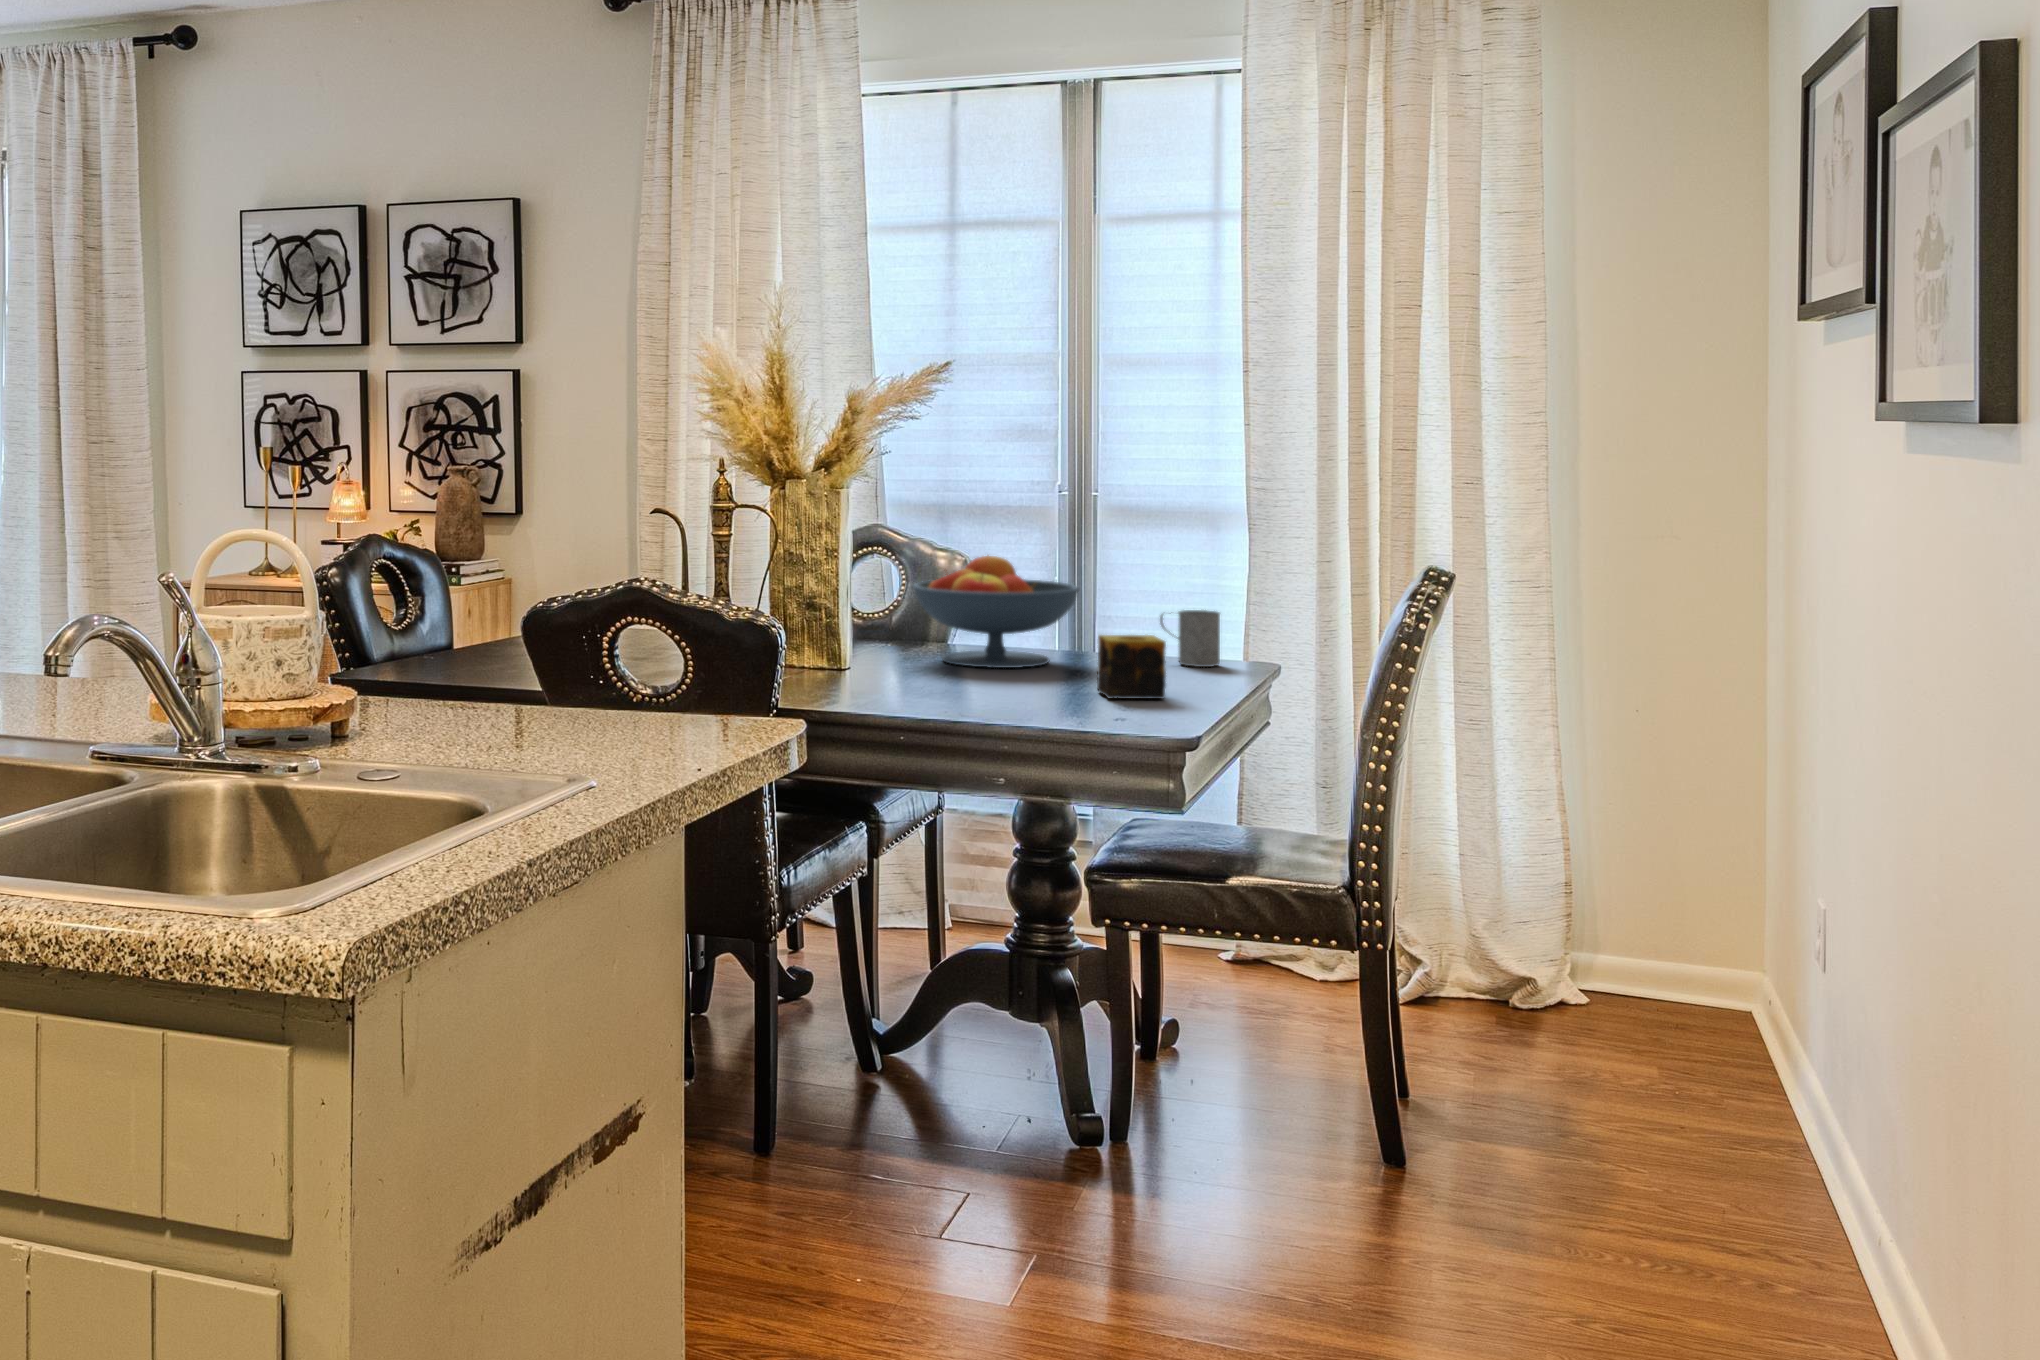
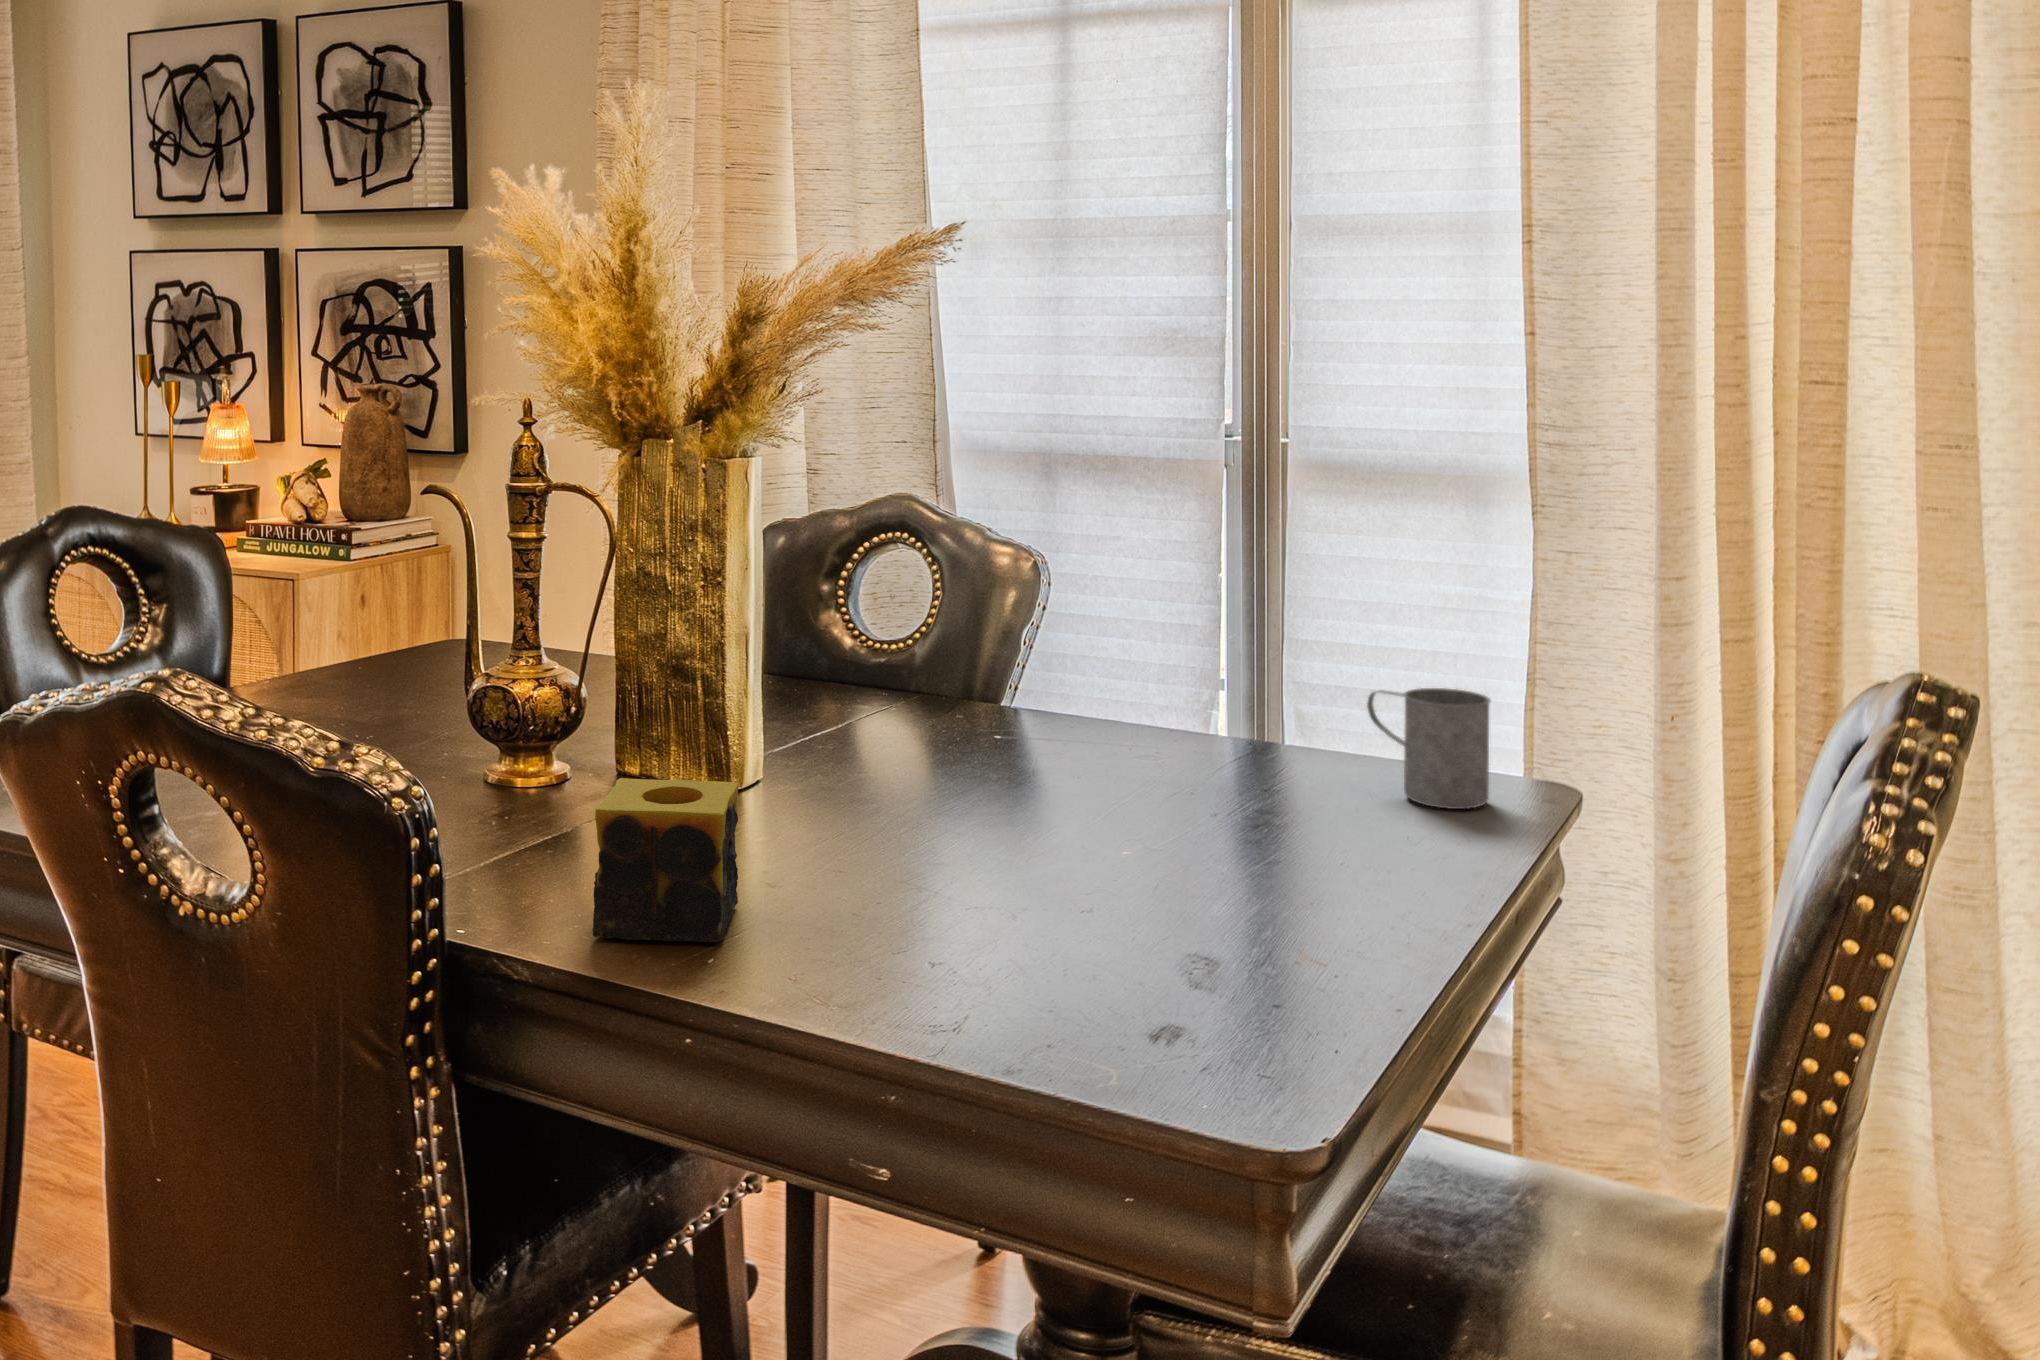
fruit bowl: present [913,555,1079,668] -> none [884,567,1207,807]
candle: present [1097,635,1166,699] -> present [592,778,738,942]

